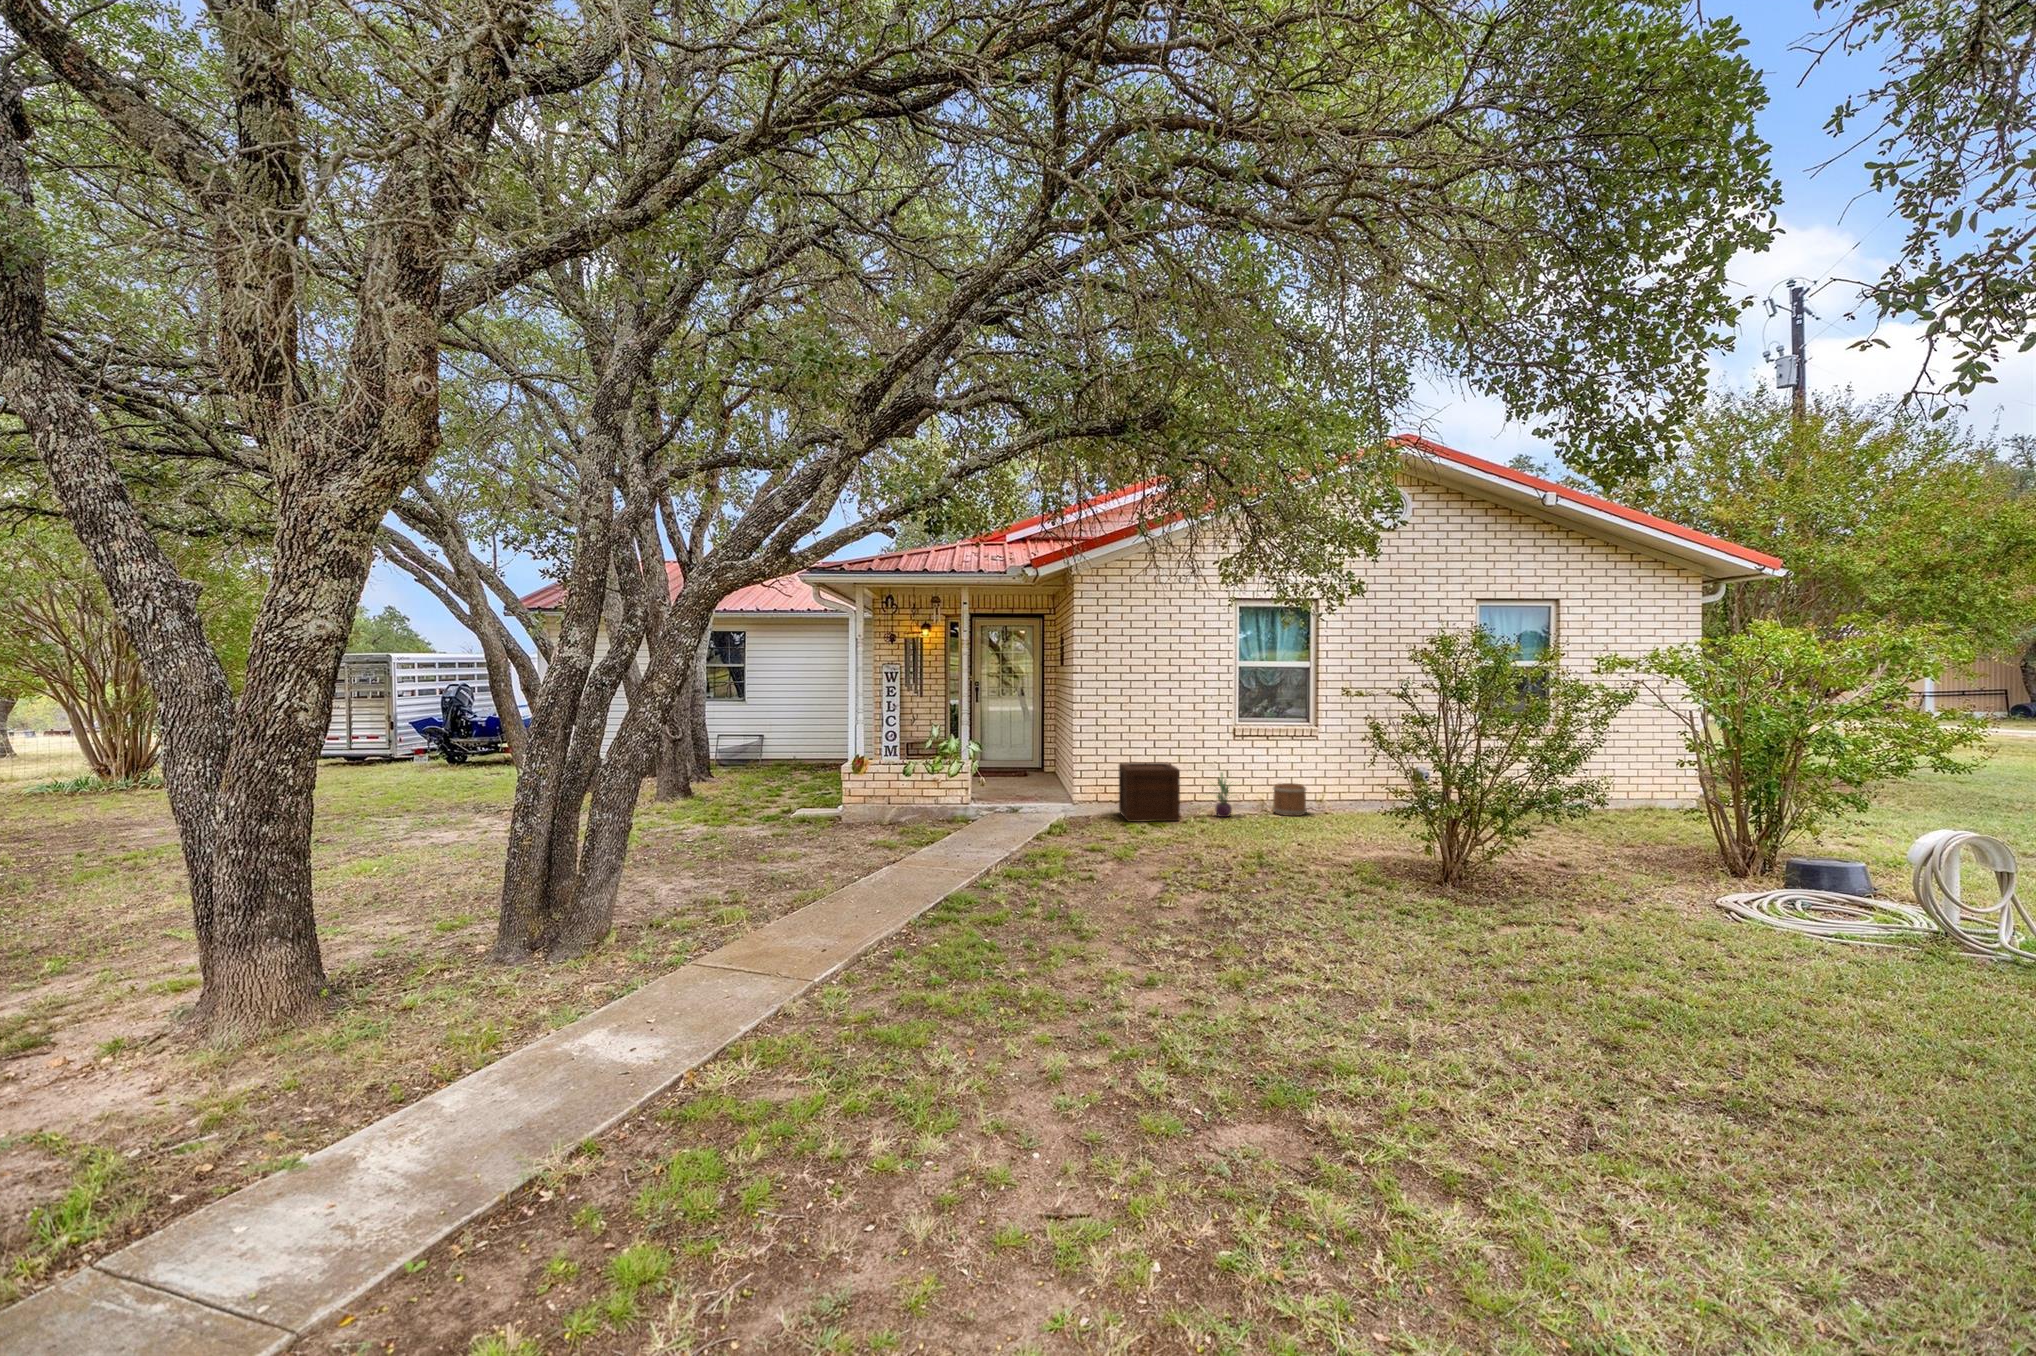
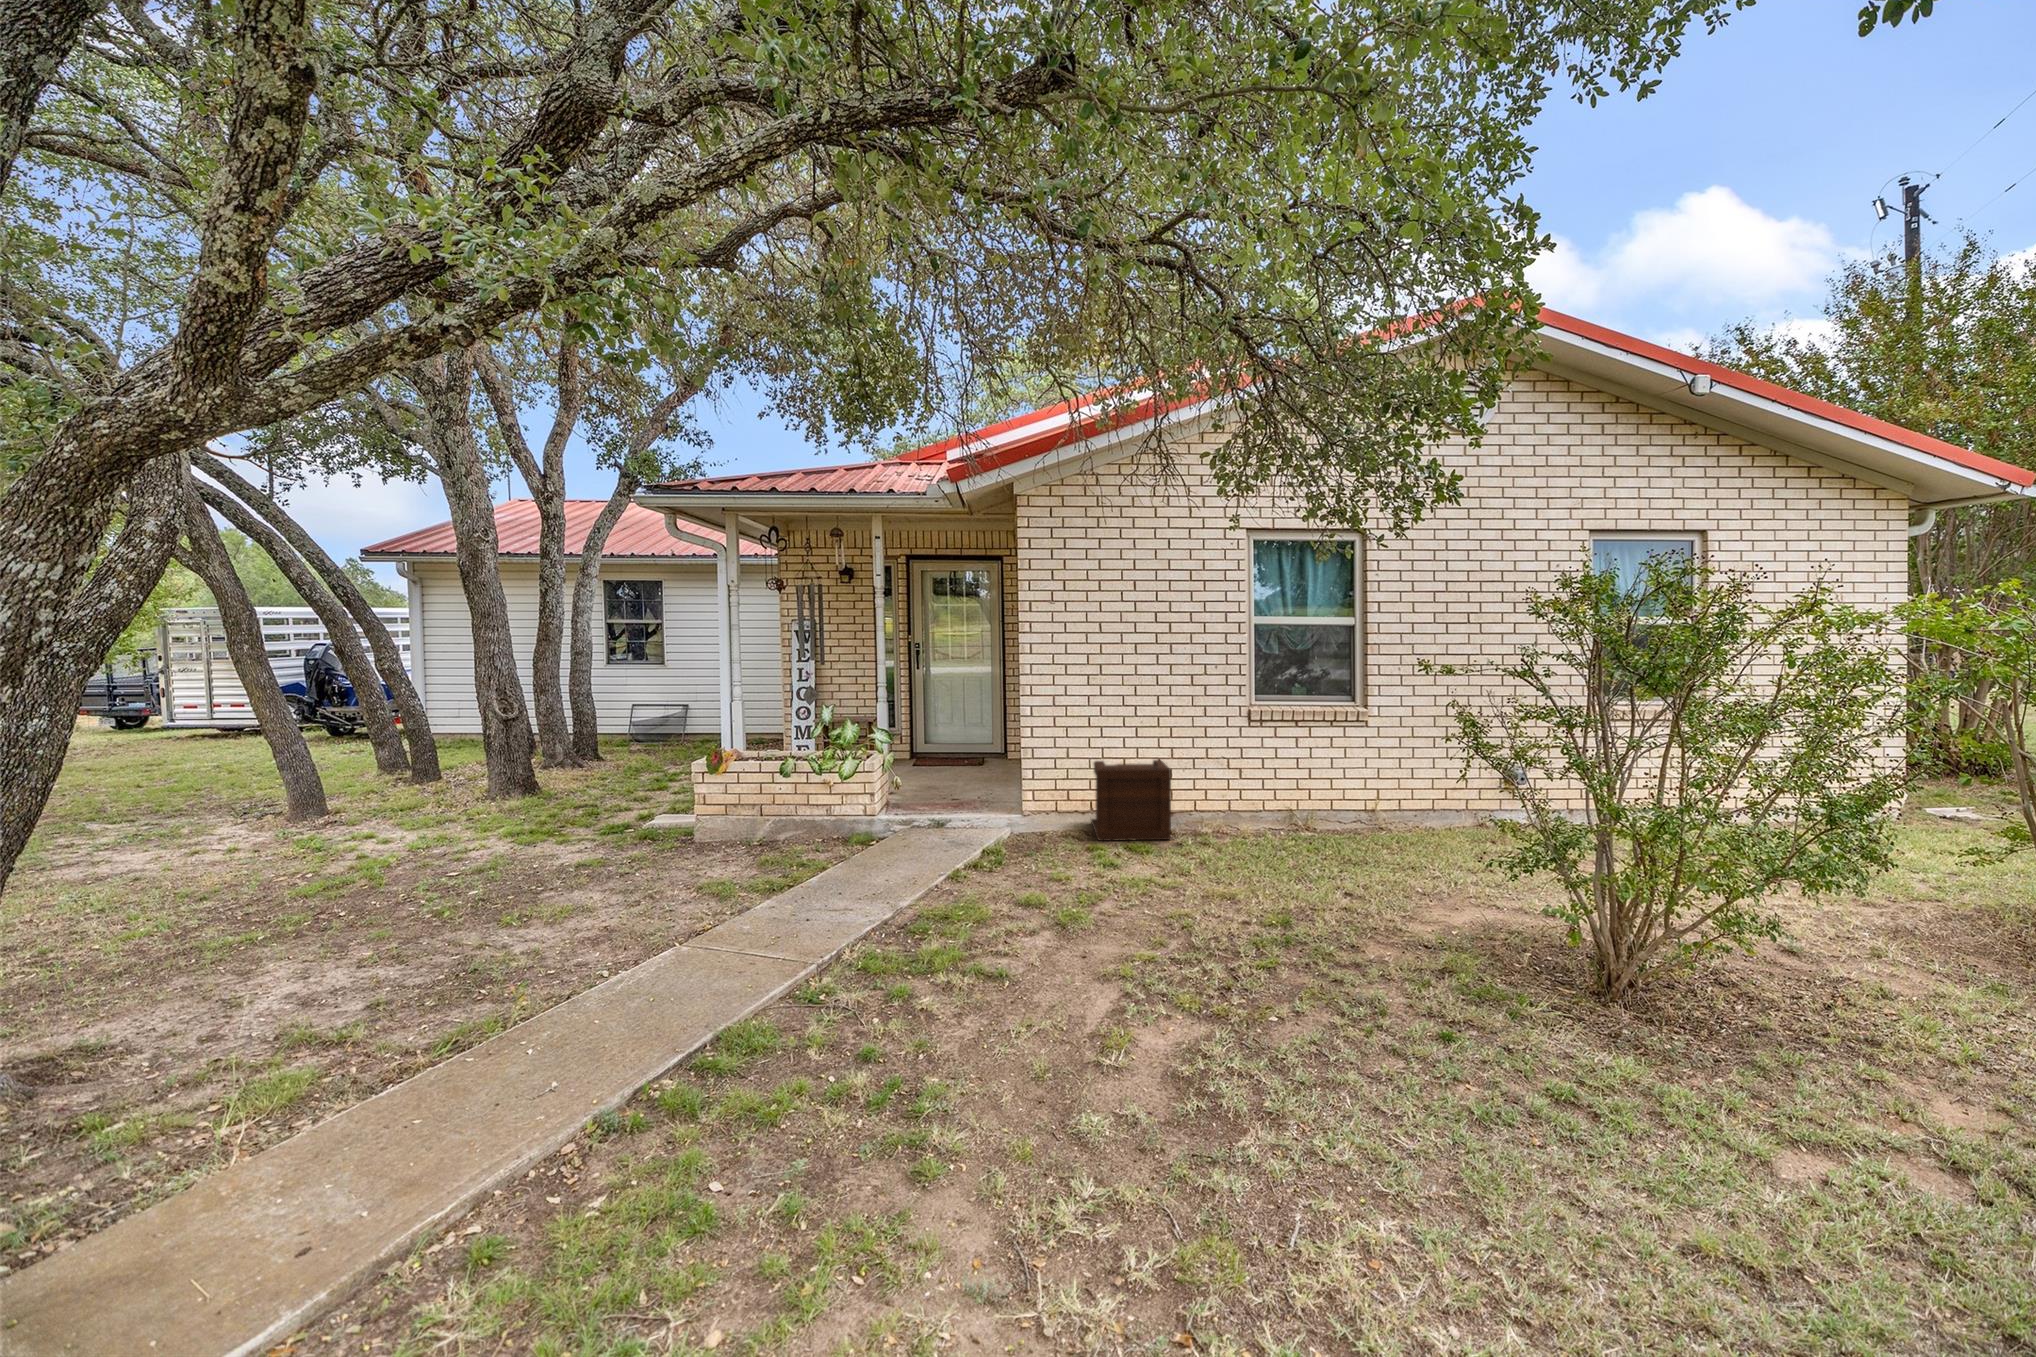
decorative plant: present [1216,773,1232,817] -> none [1199,769,1261,832]
bucket: present [1273,783,1307,816] -> none [1300,784,1347,830]

